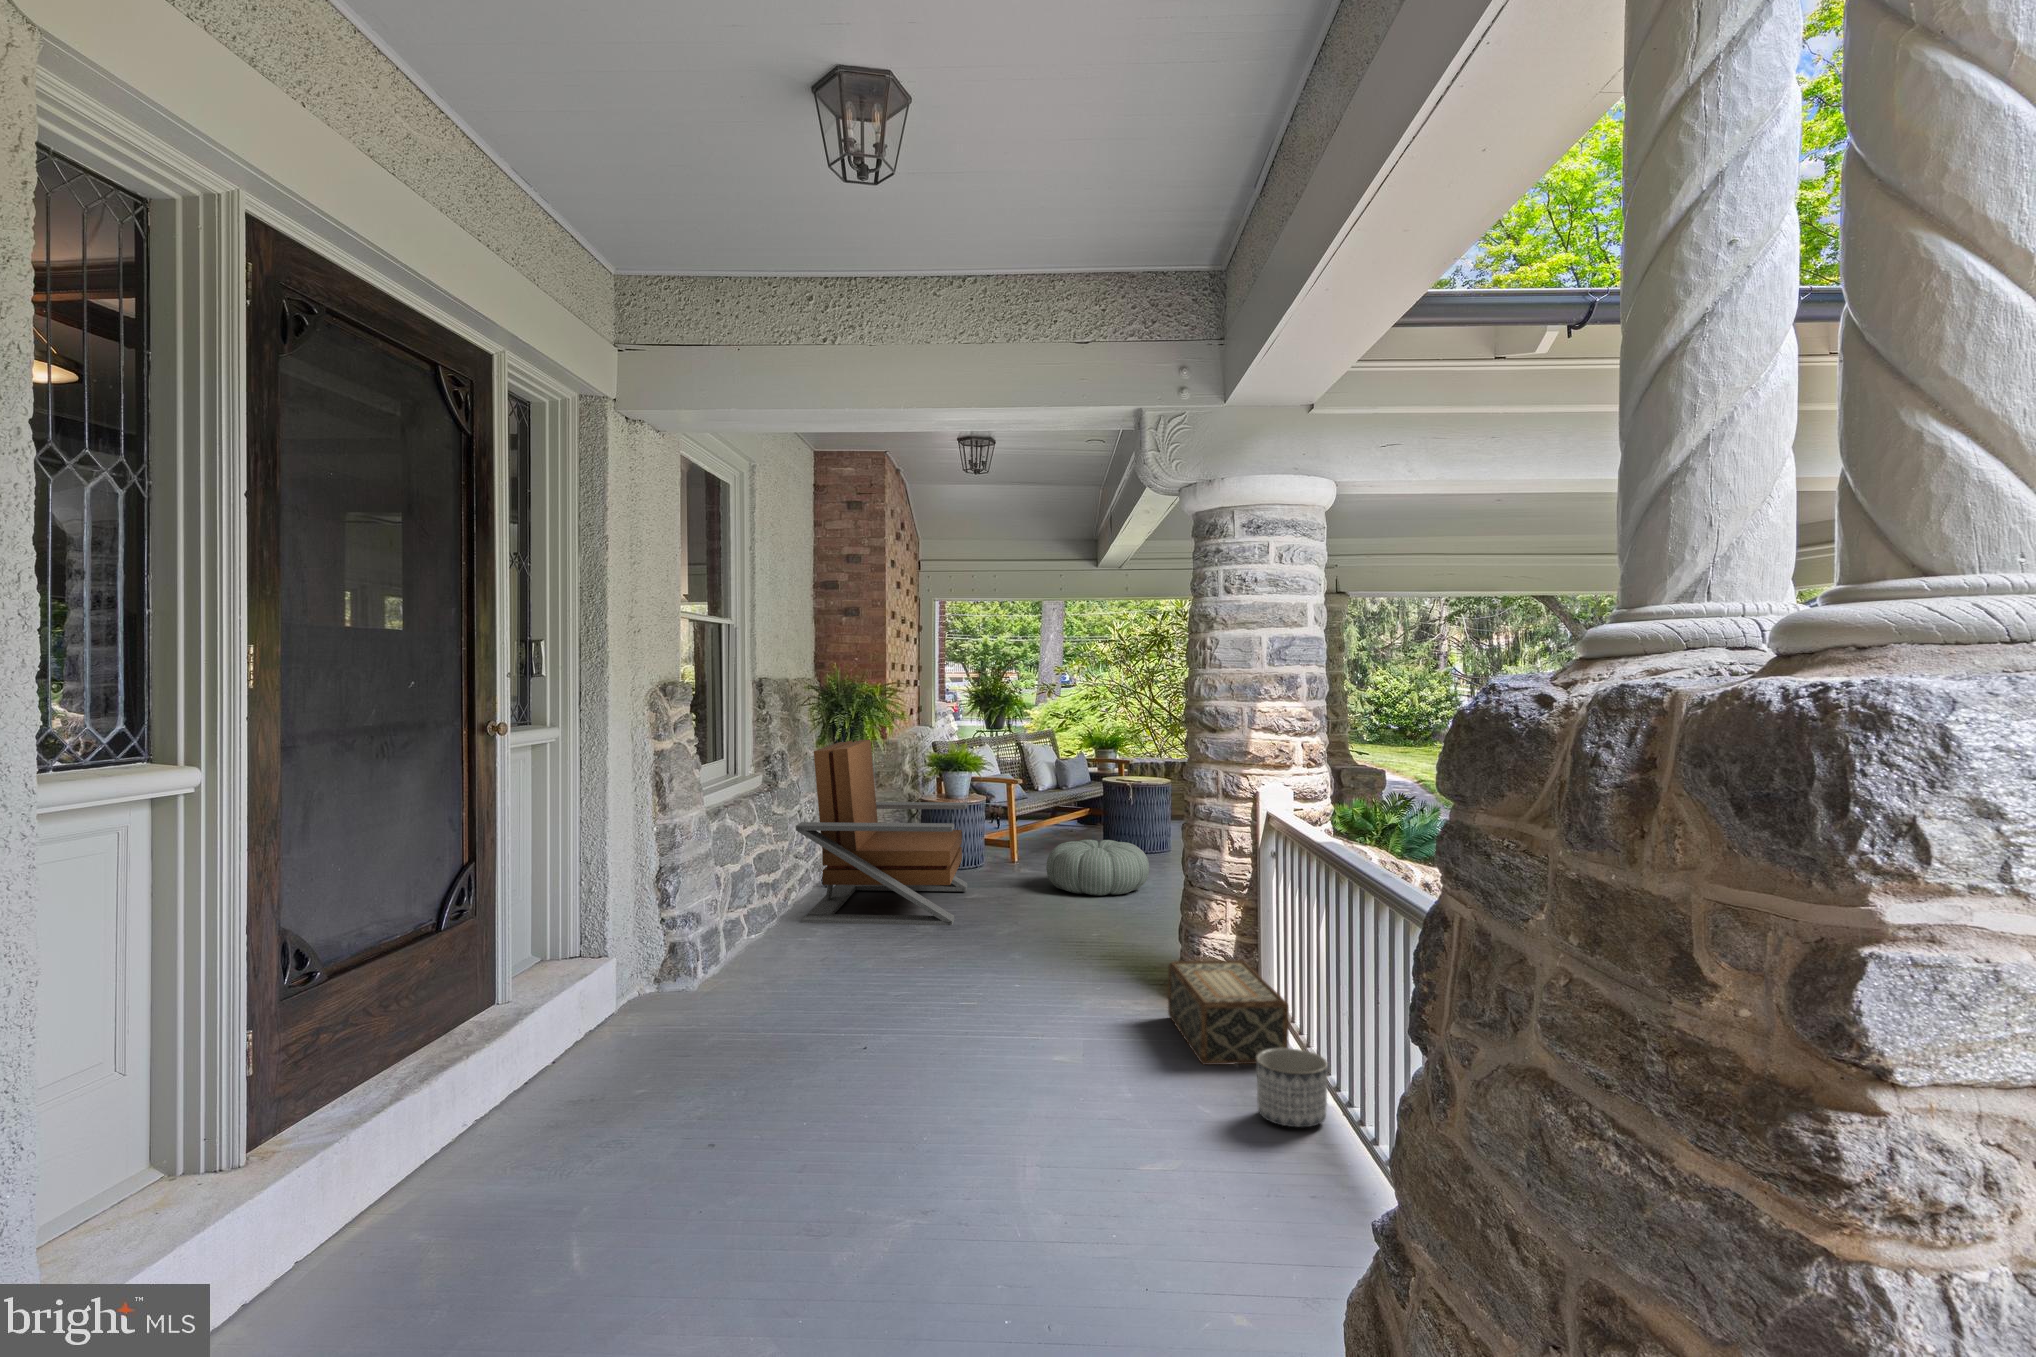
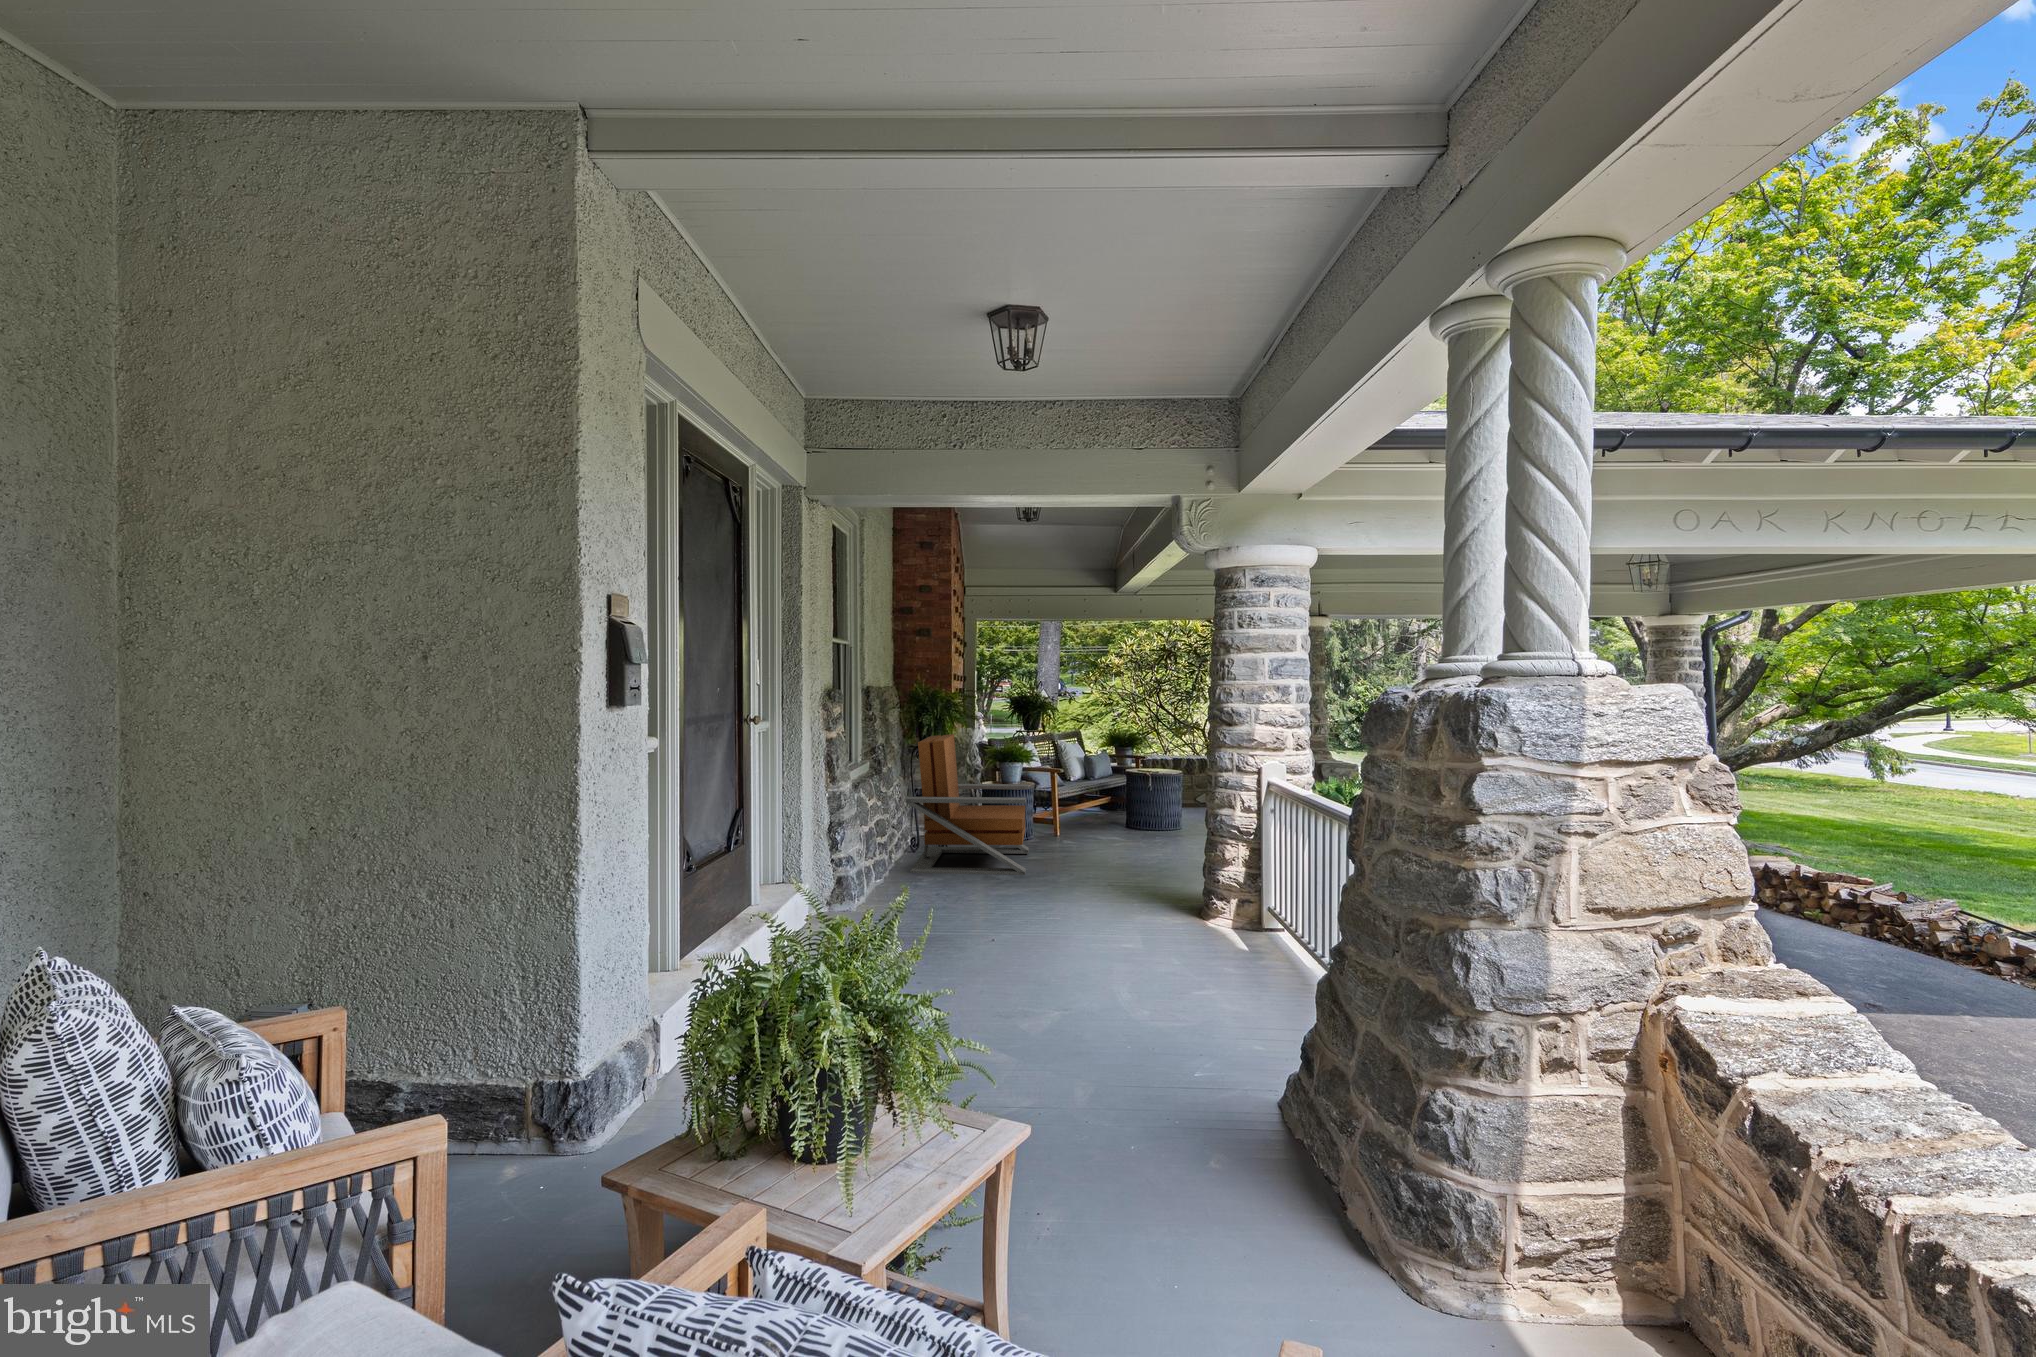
pouf: present [1046,840,1149,896] -> none [1091,815,1172,857]
woven basket: present [1168,960,1289,1065] -> none [1198,887,1283,951]
planter: present [1256,1048,1328,1127] -> none [1262,932,1309,980]

